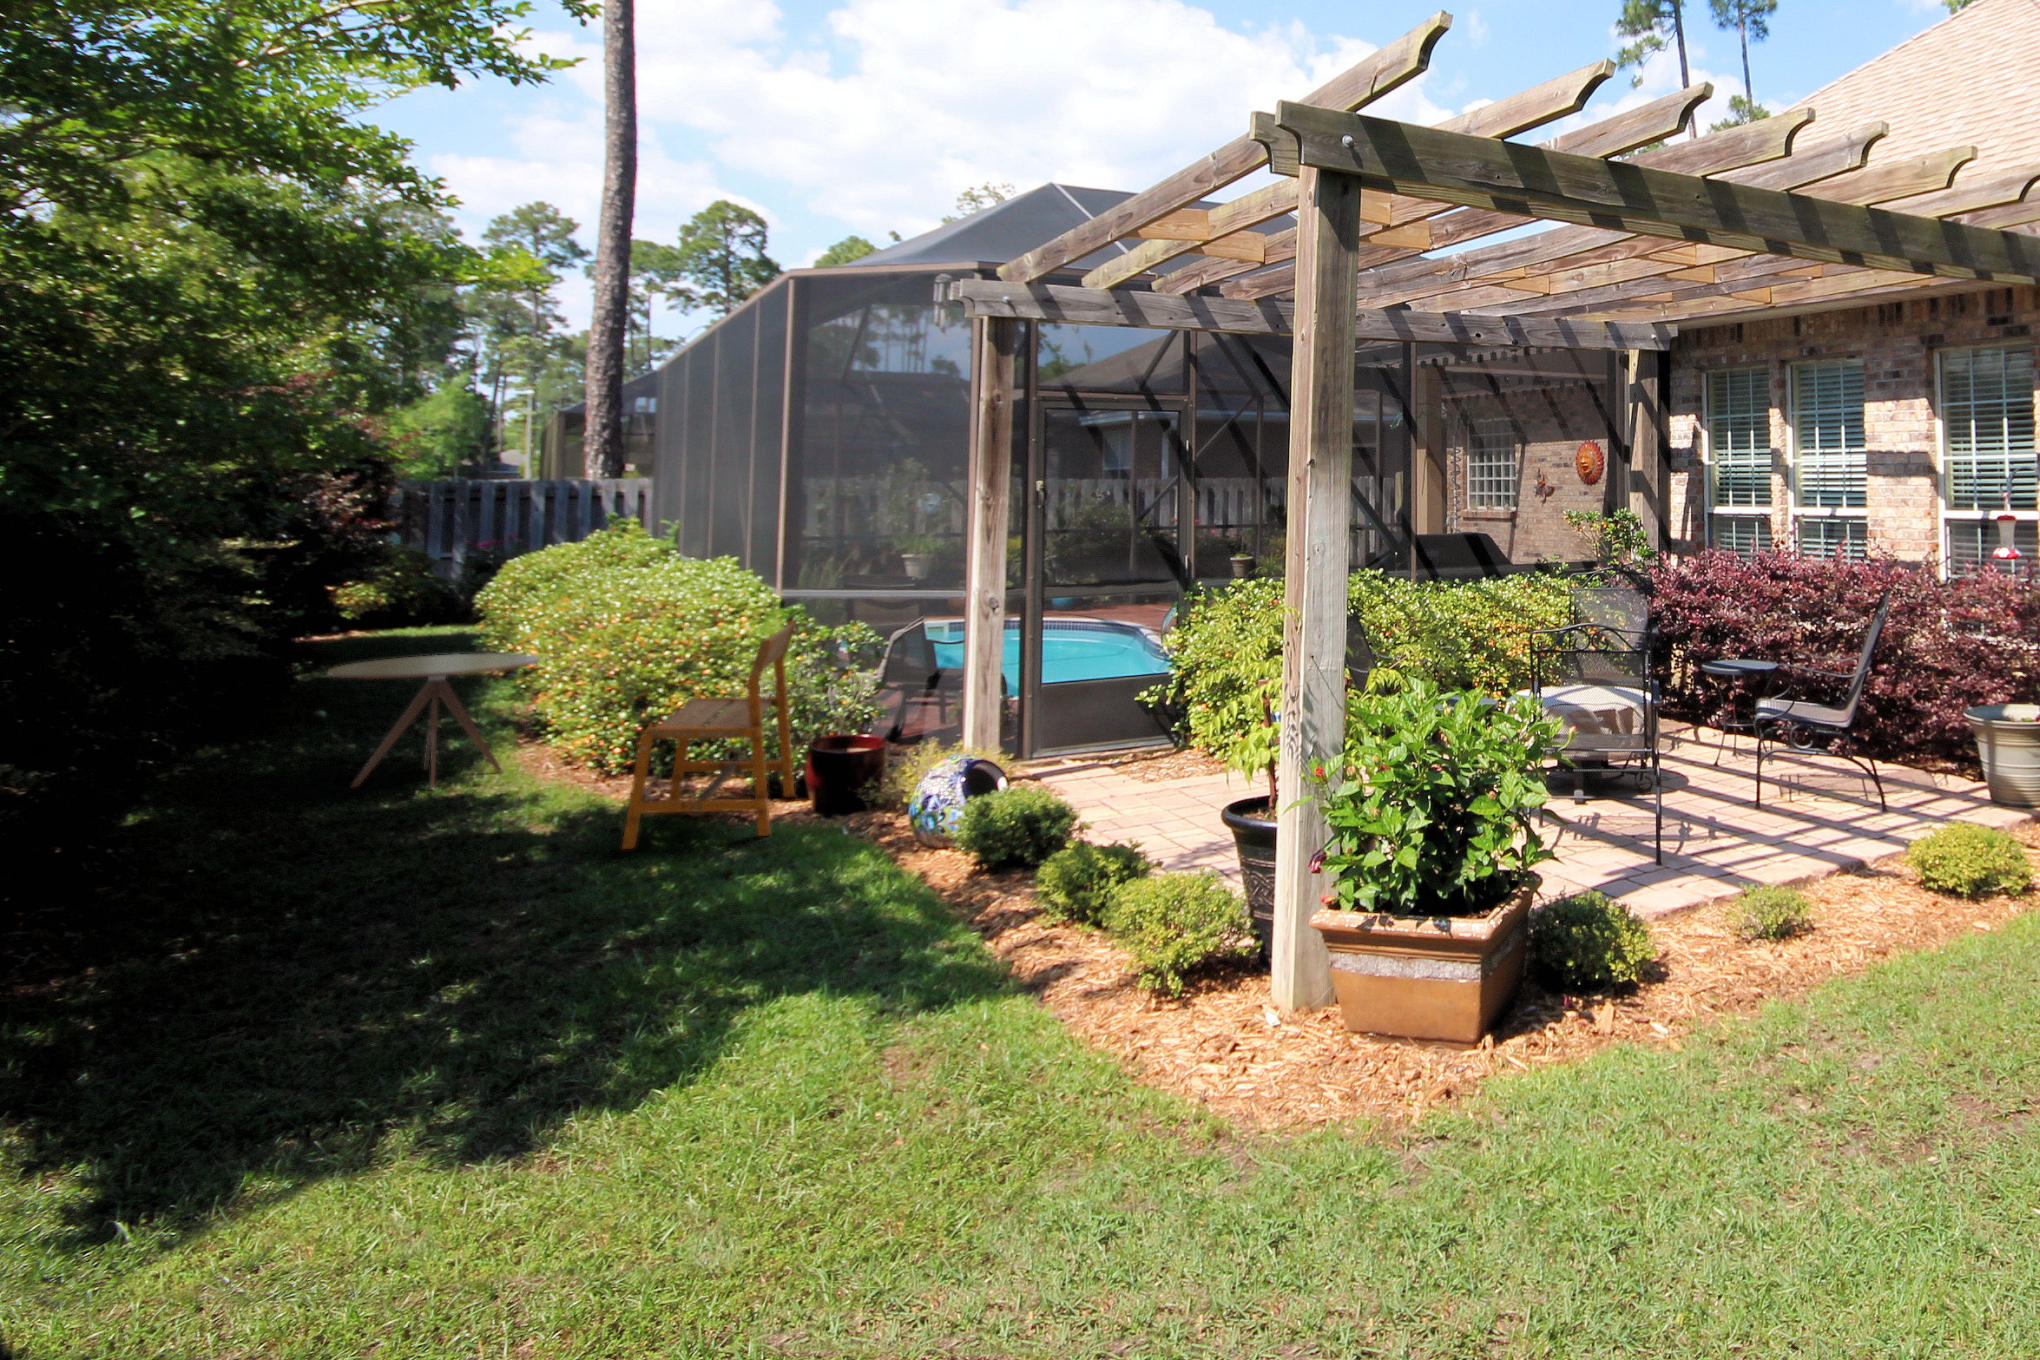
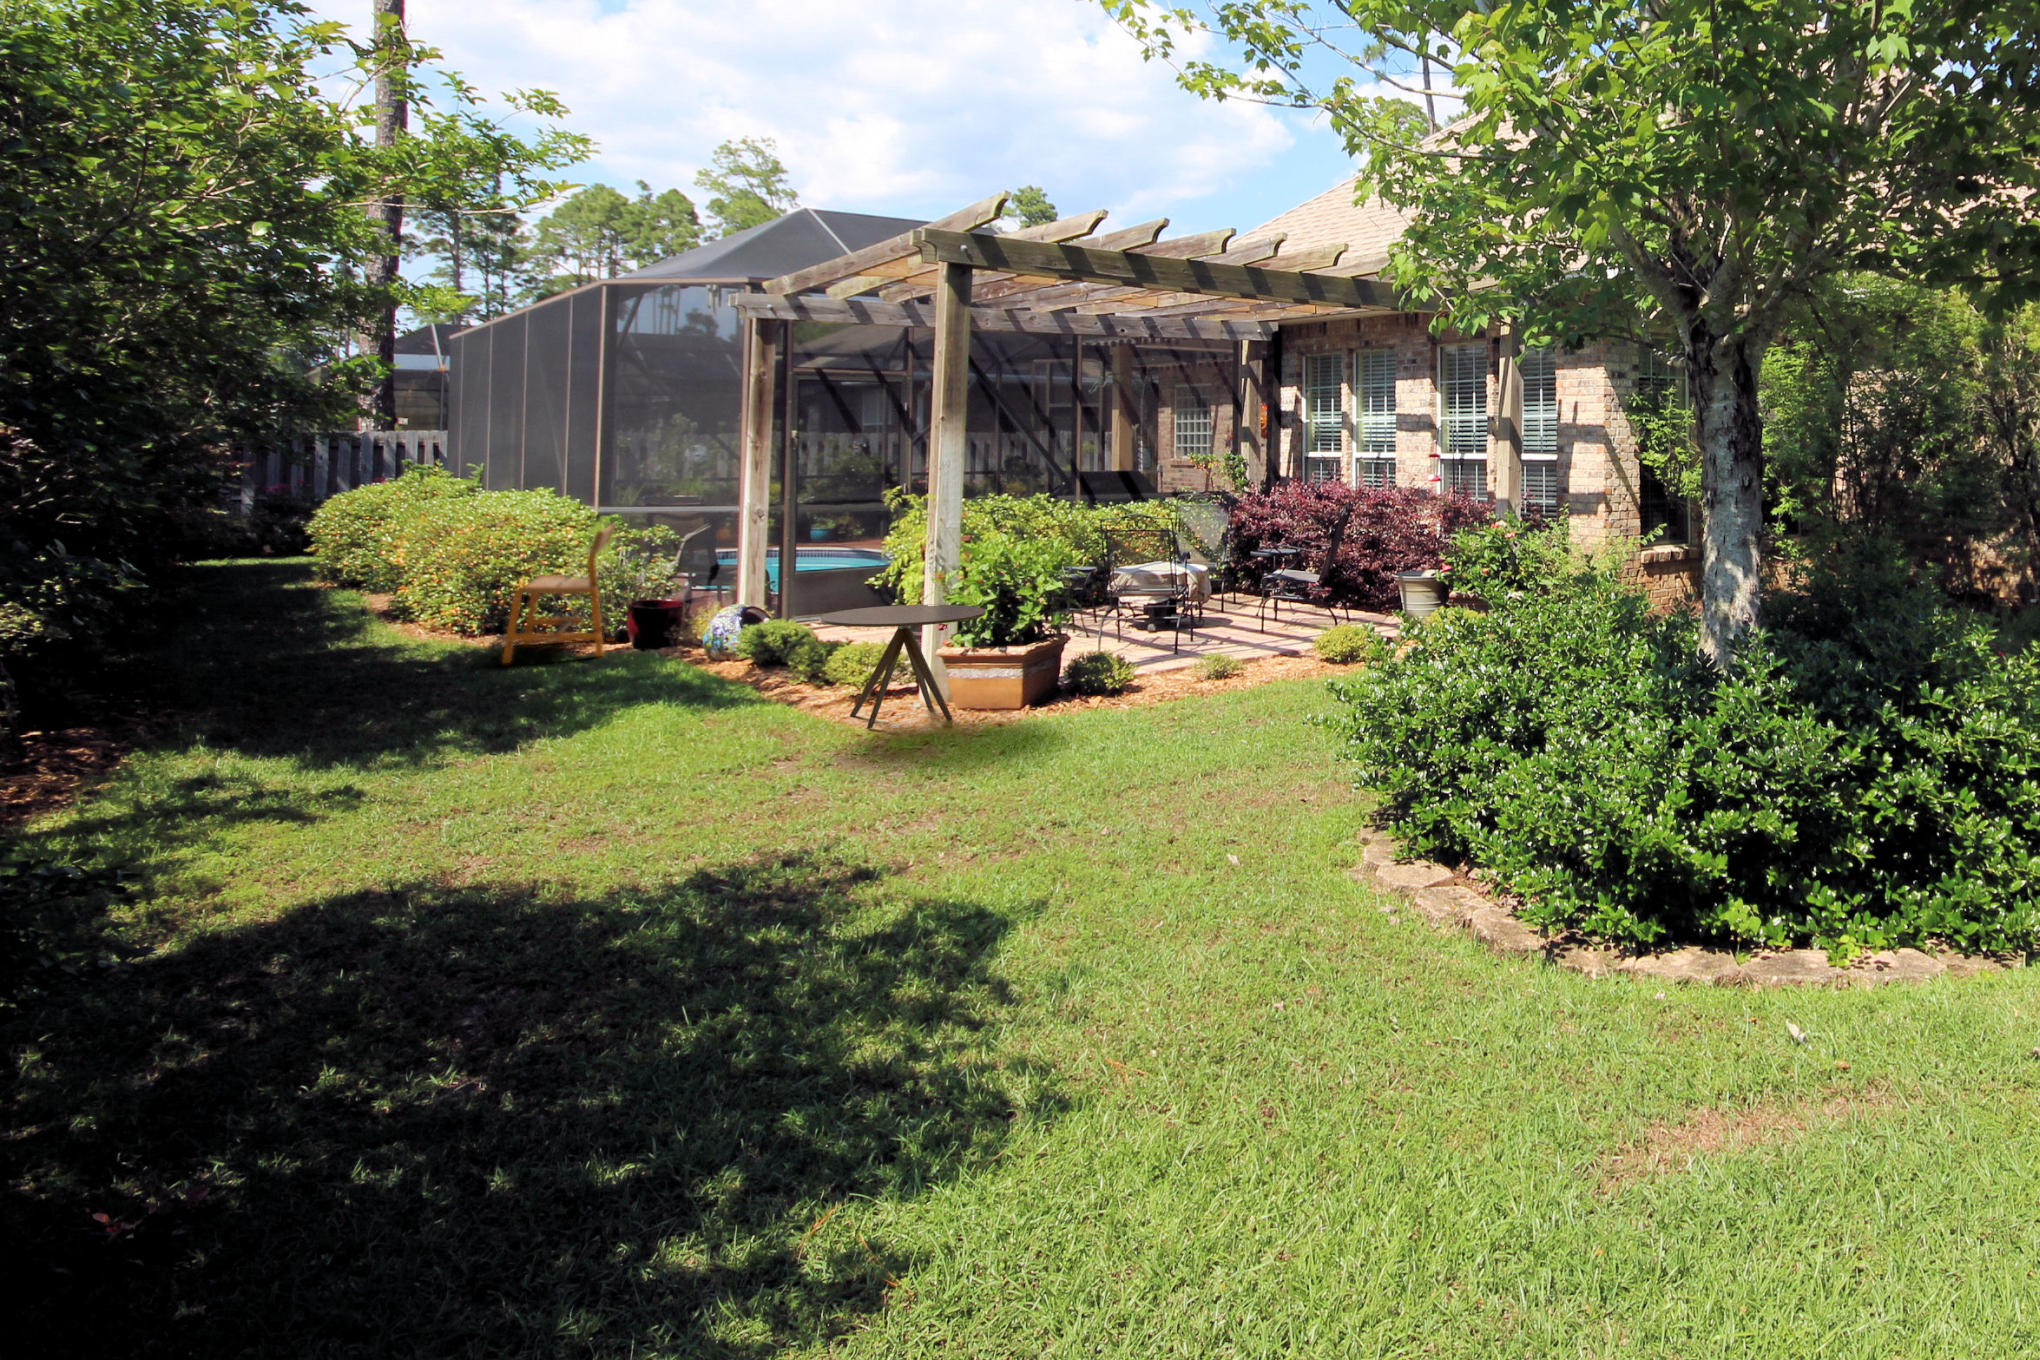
round table: present [328,653,540,789] -> present [820,605,986,729]

